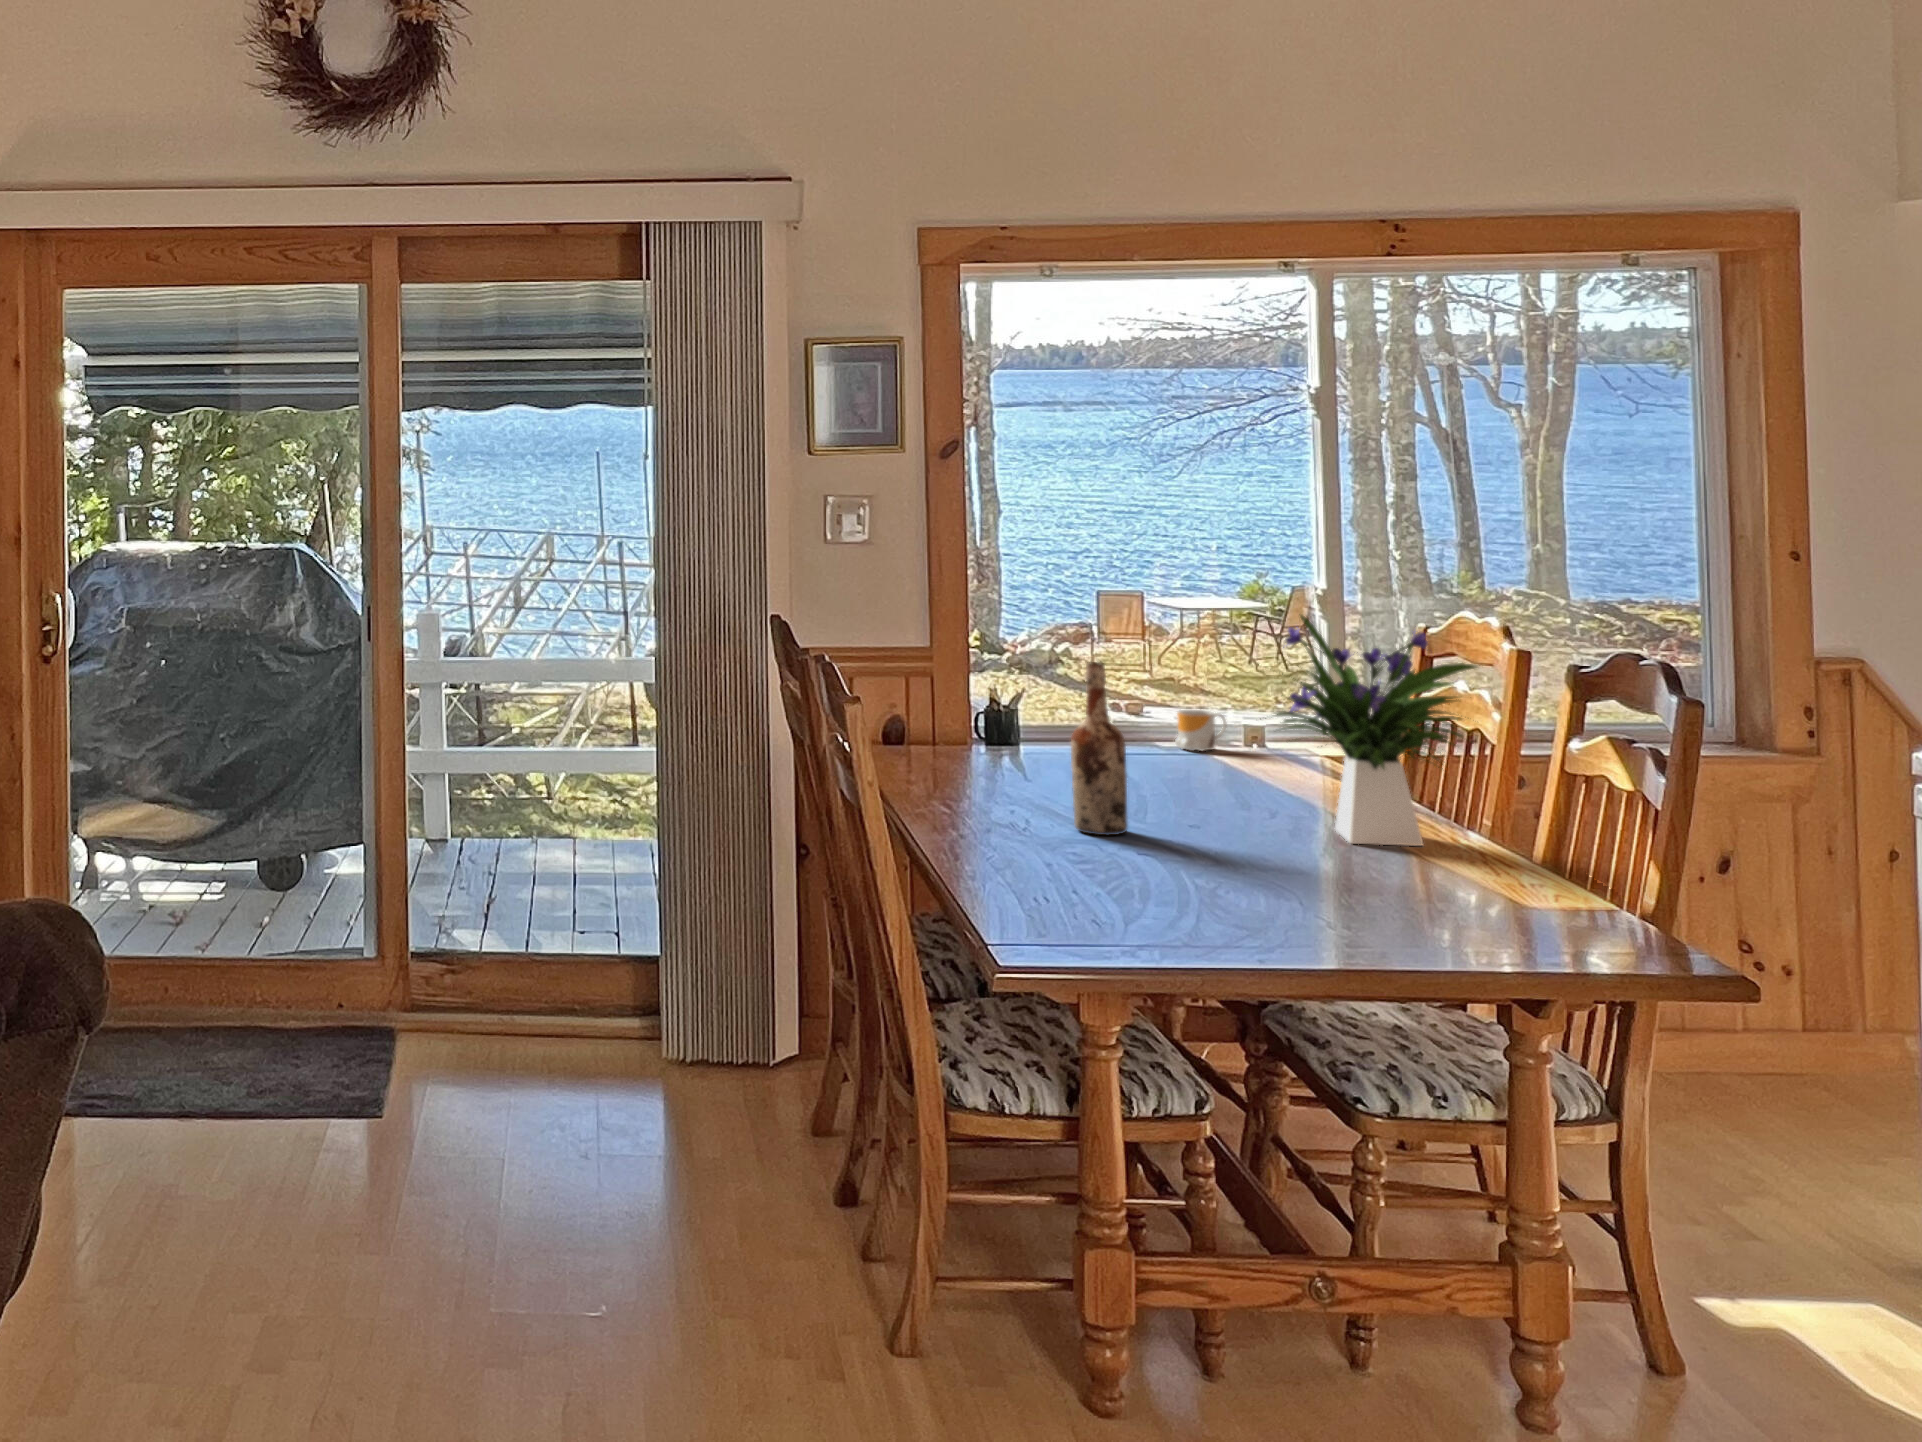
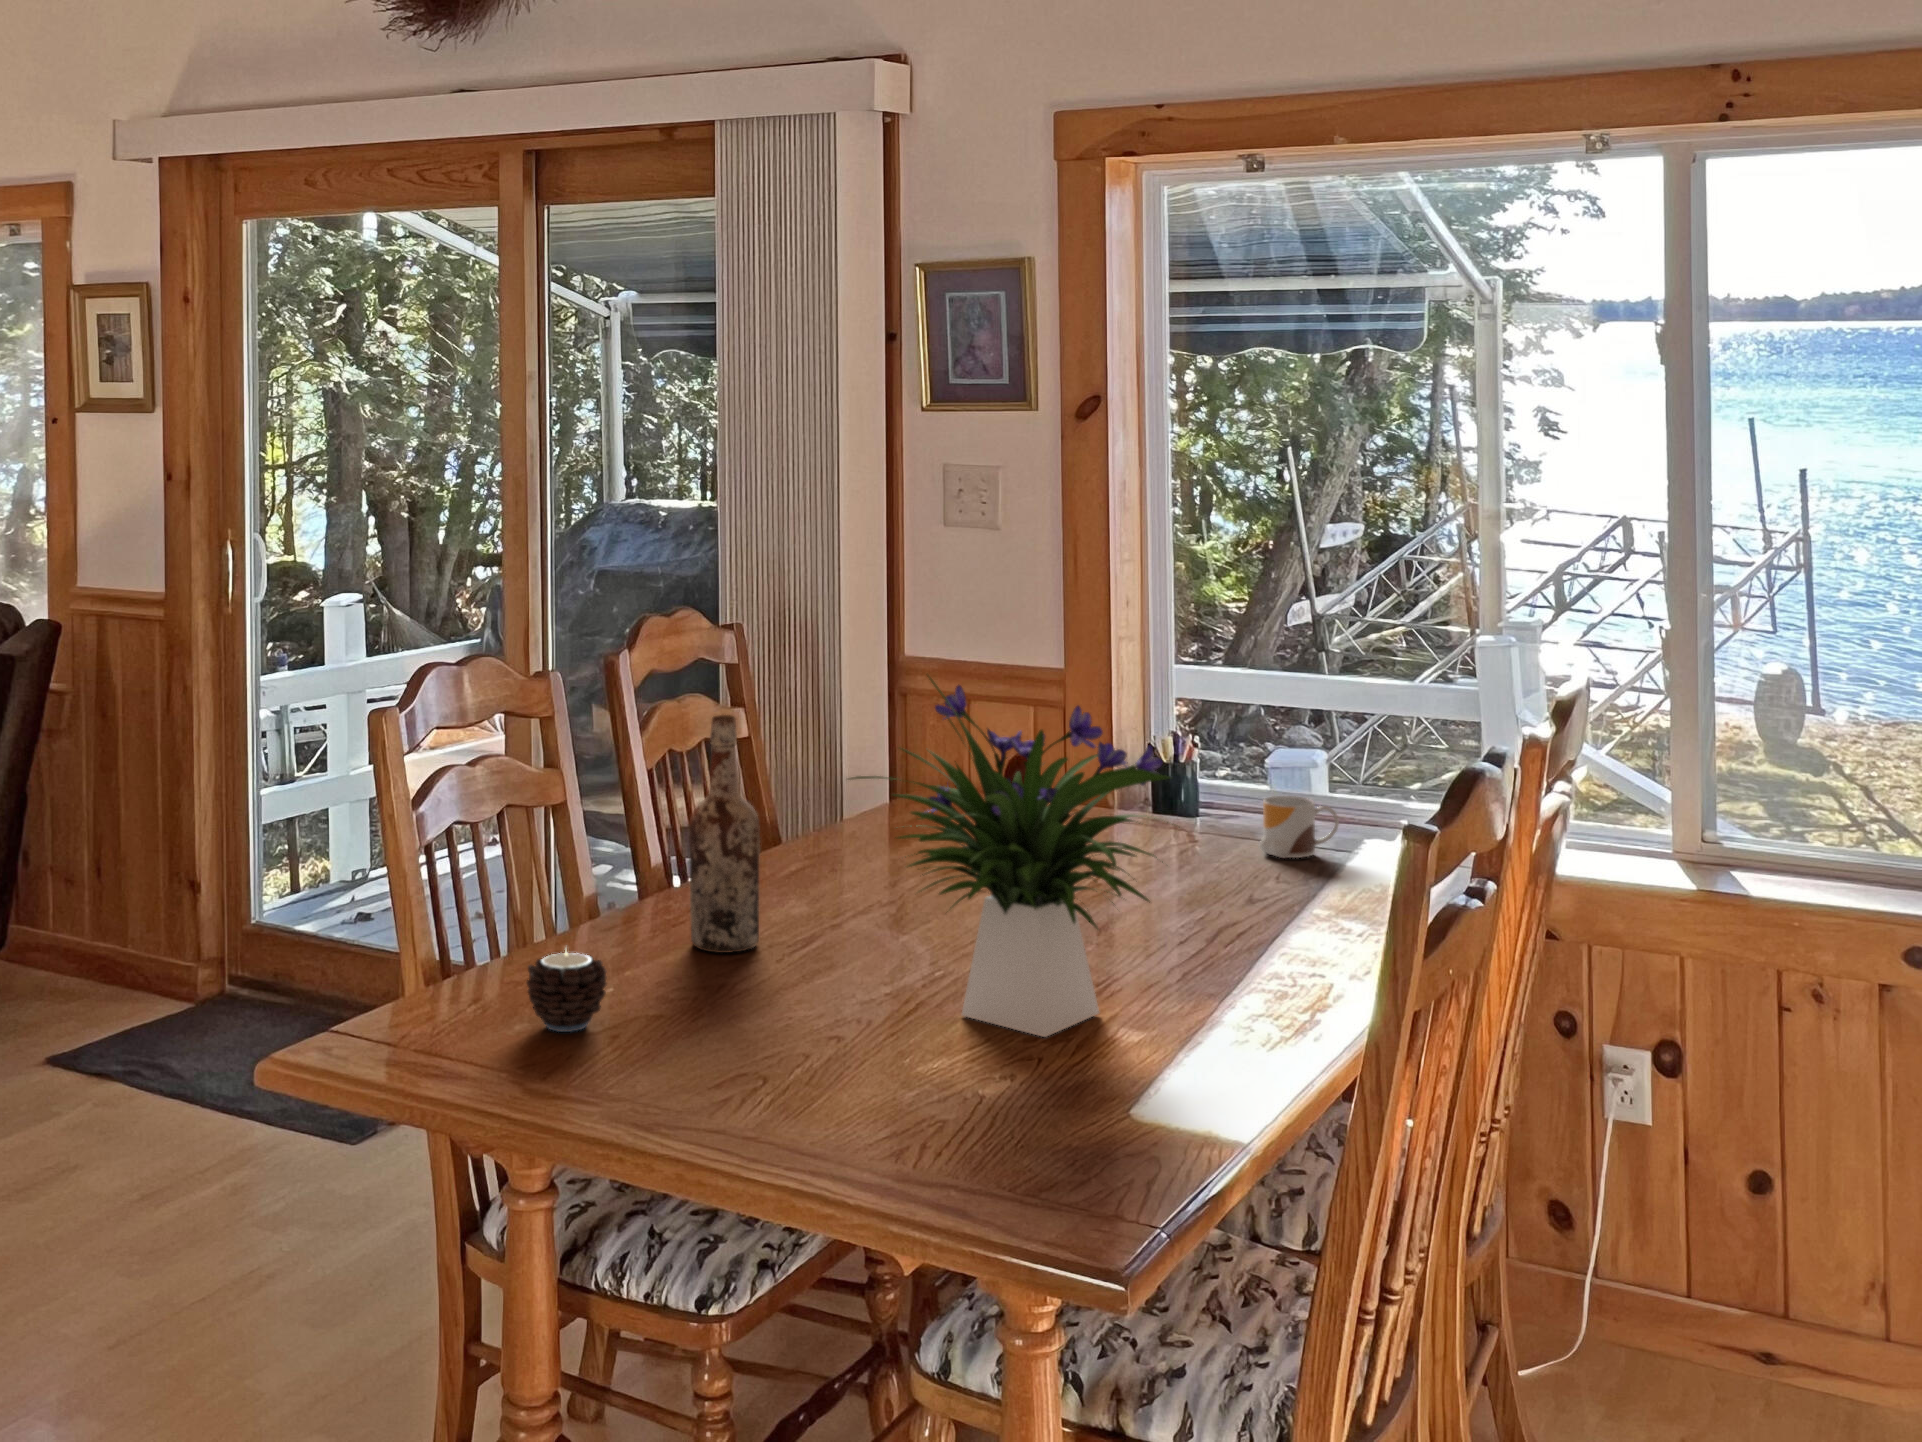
candle: none [1154,822,1218,884] -> present [526,951,607,1032]

